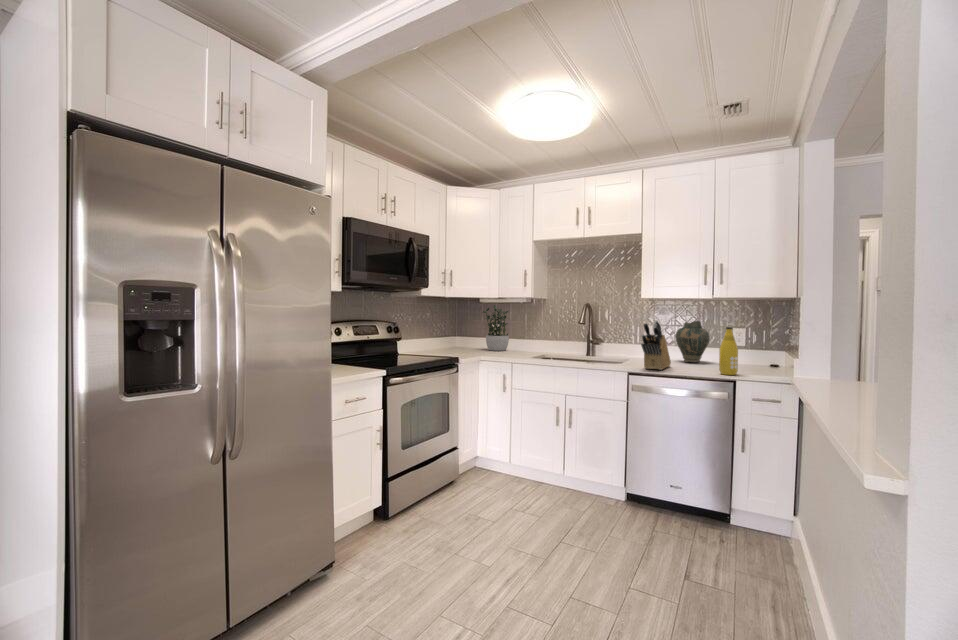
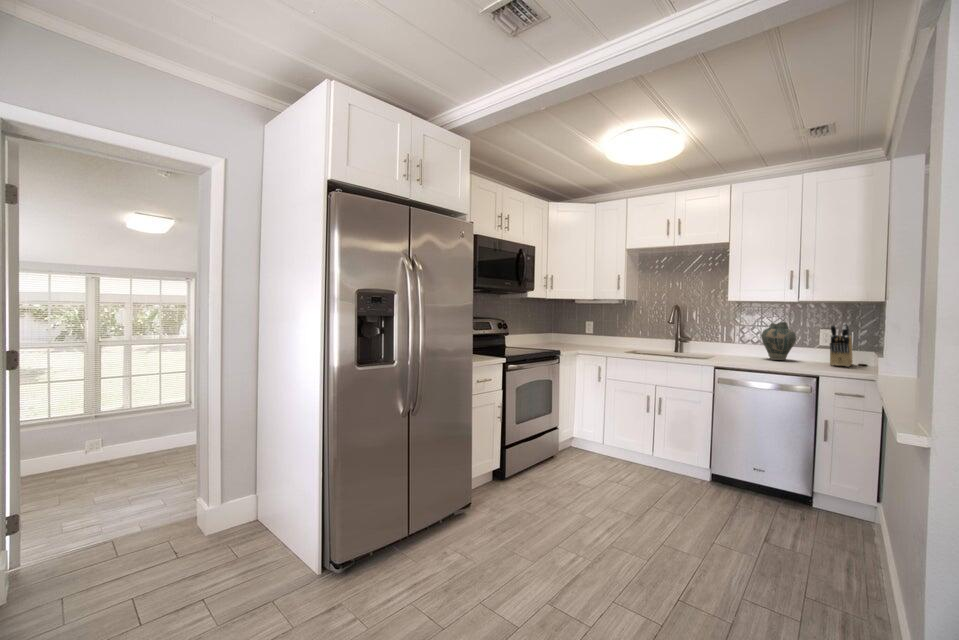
potted plant: present [483,305,509,351] -> none [576,306,601,346]
knife block: present [641,321,671,370] -> present [830,323,852,367]
bottle: present [719,327,738,375] -> none [804,328,824,372]

